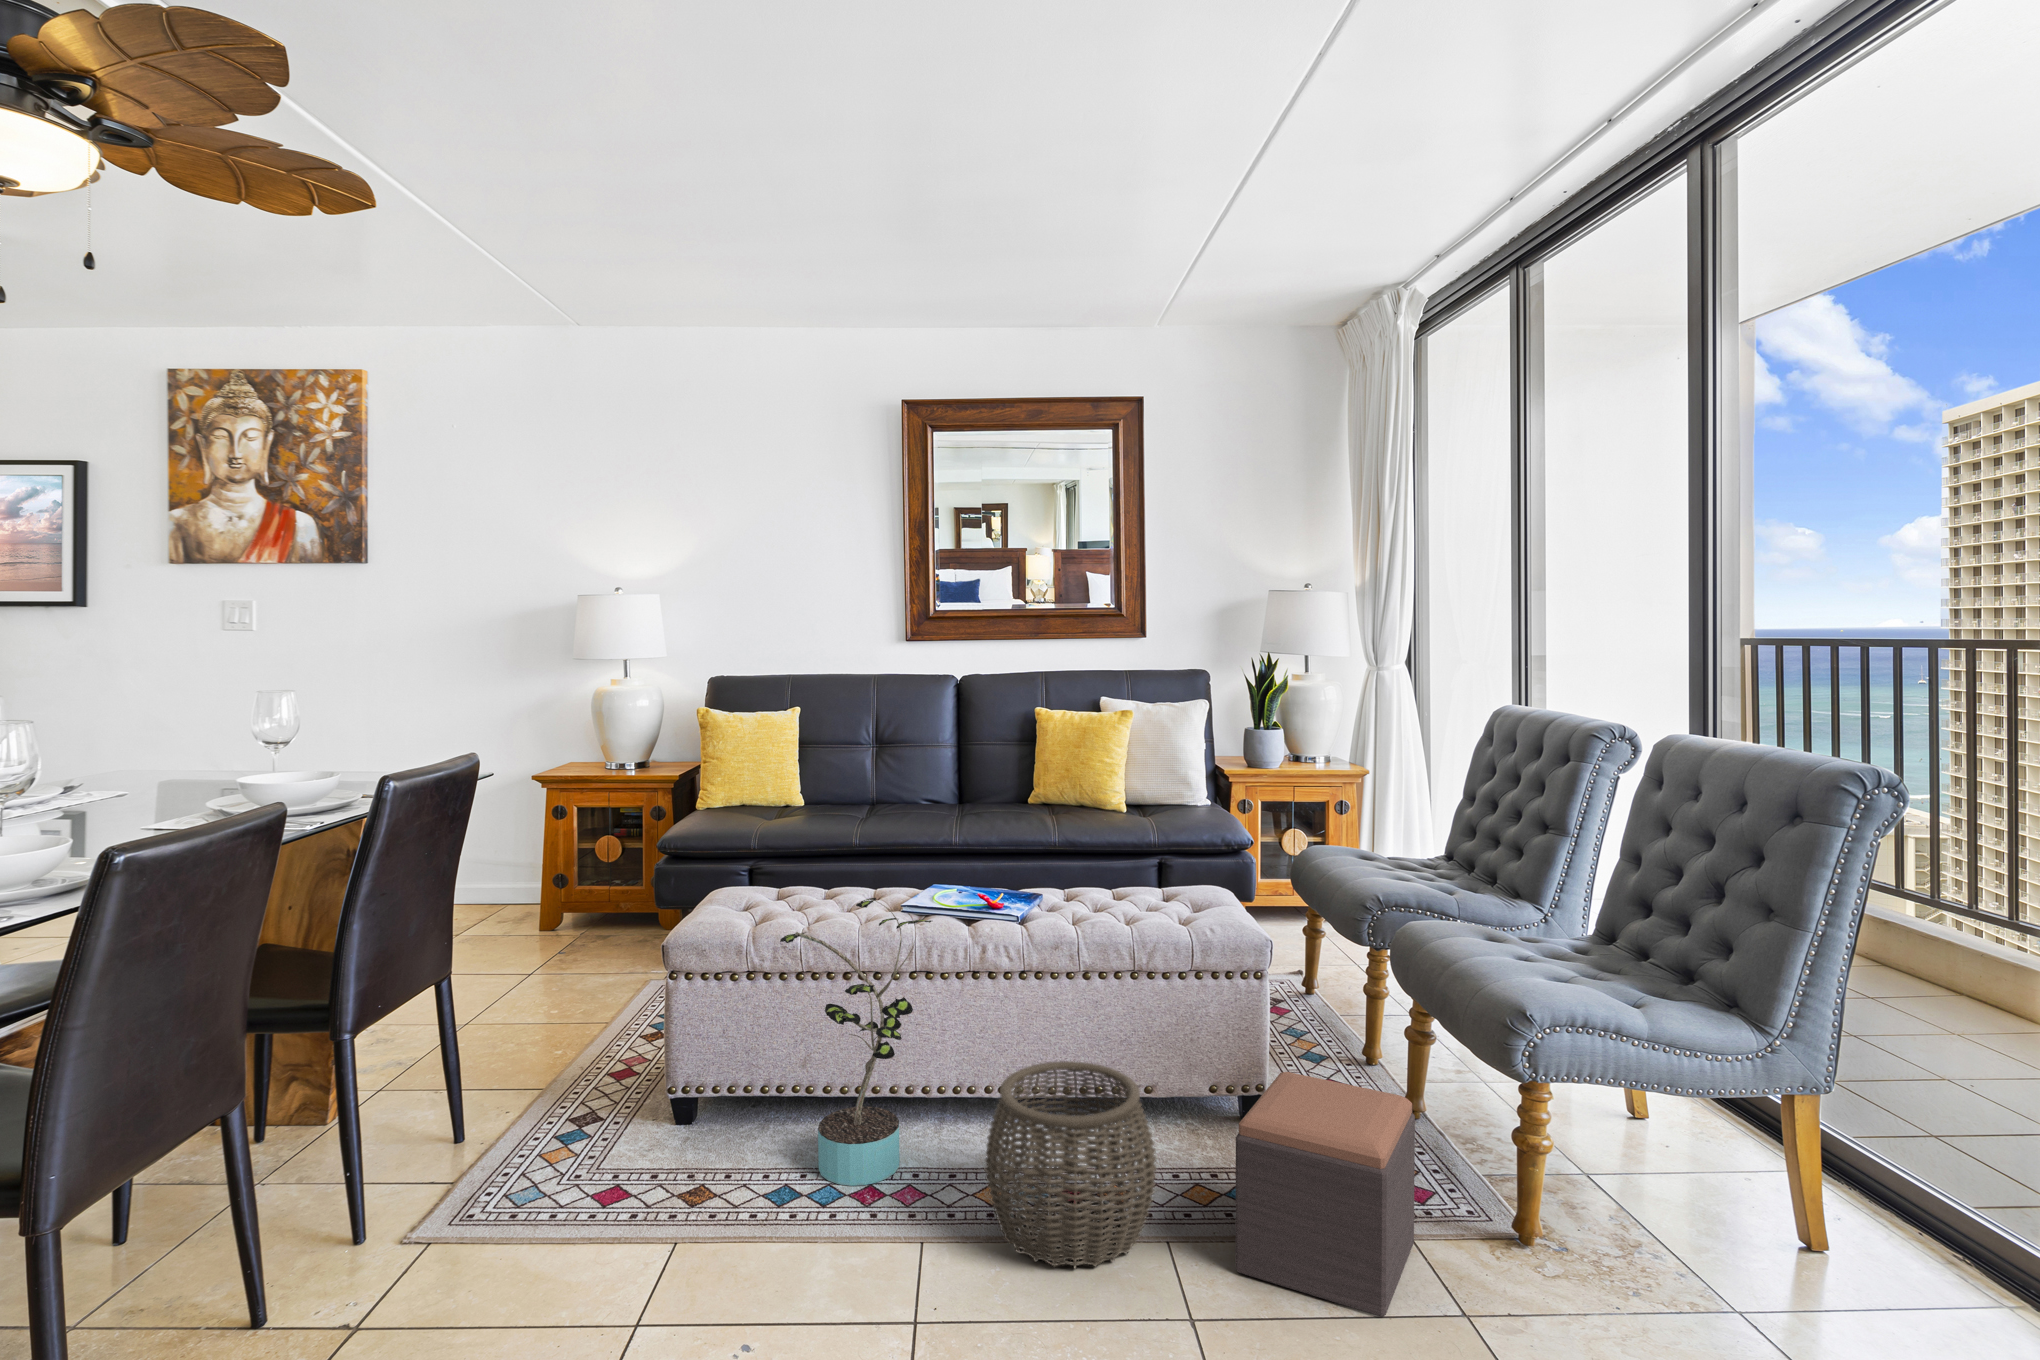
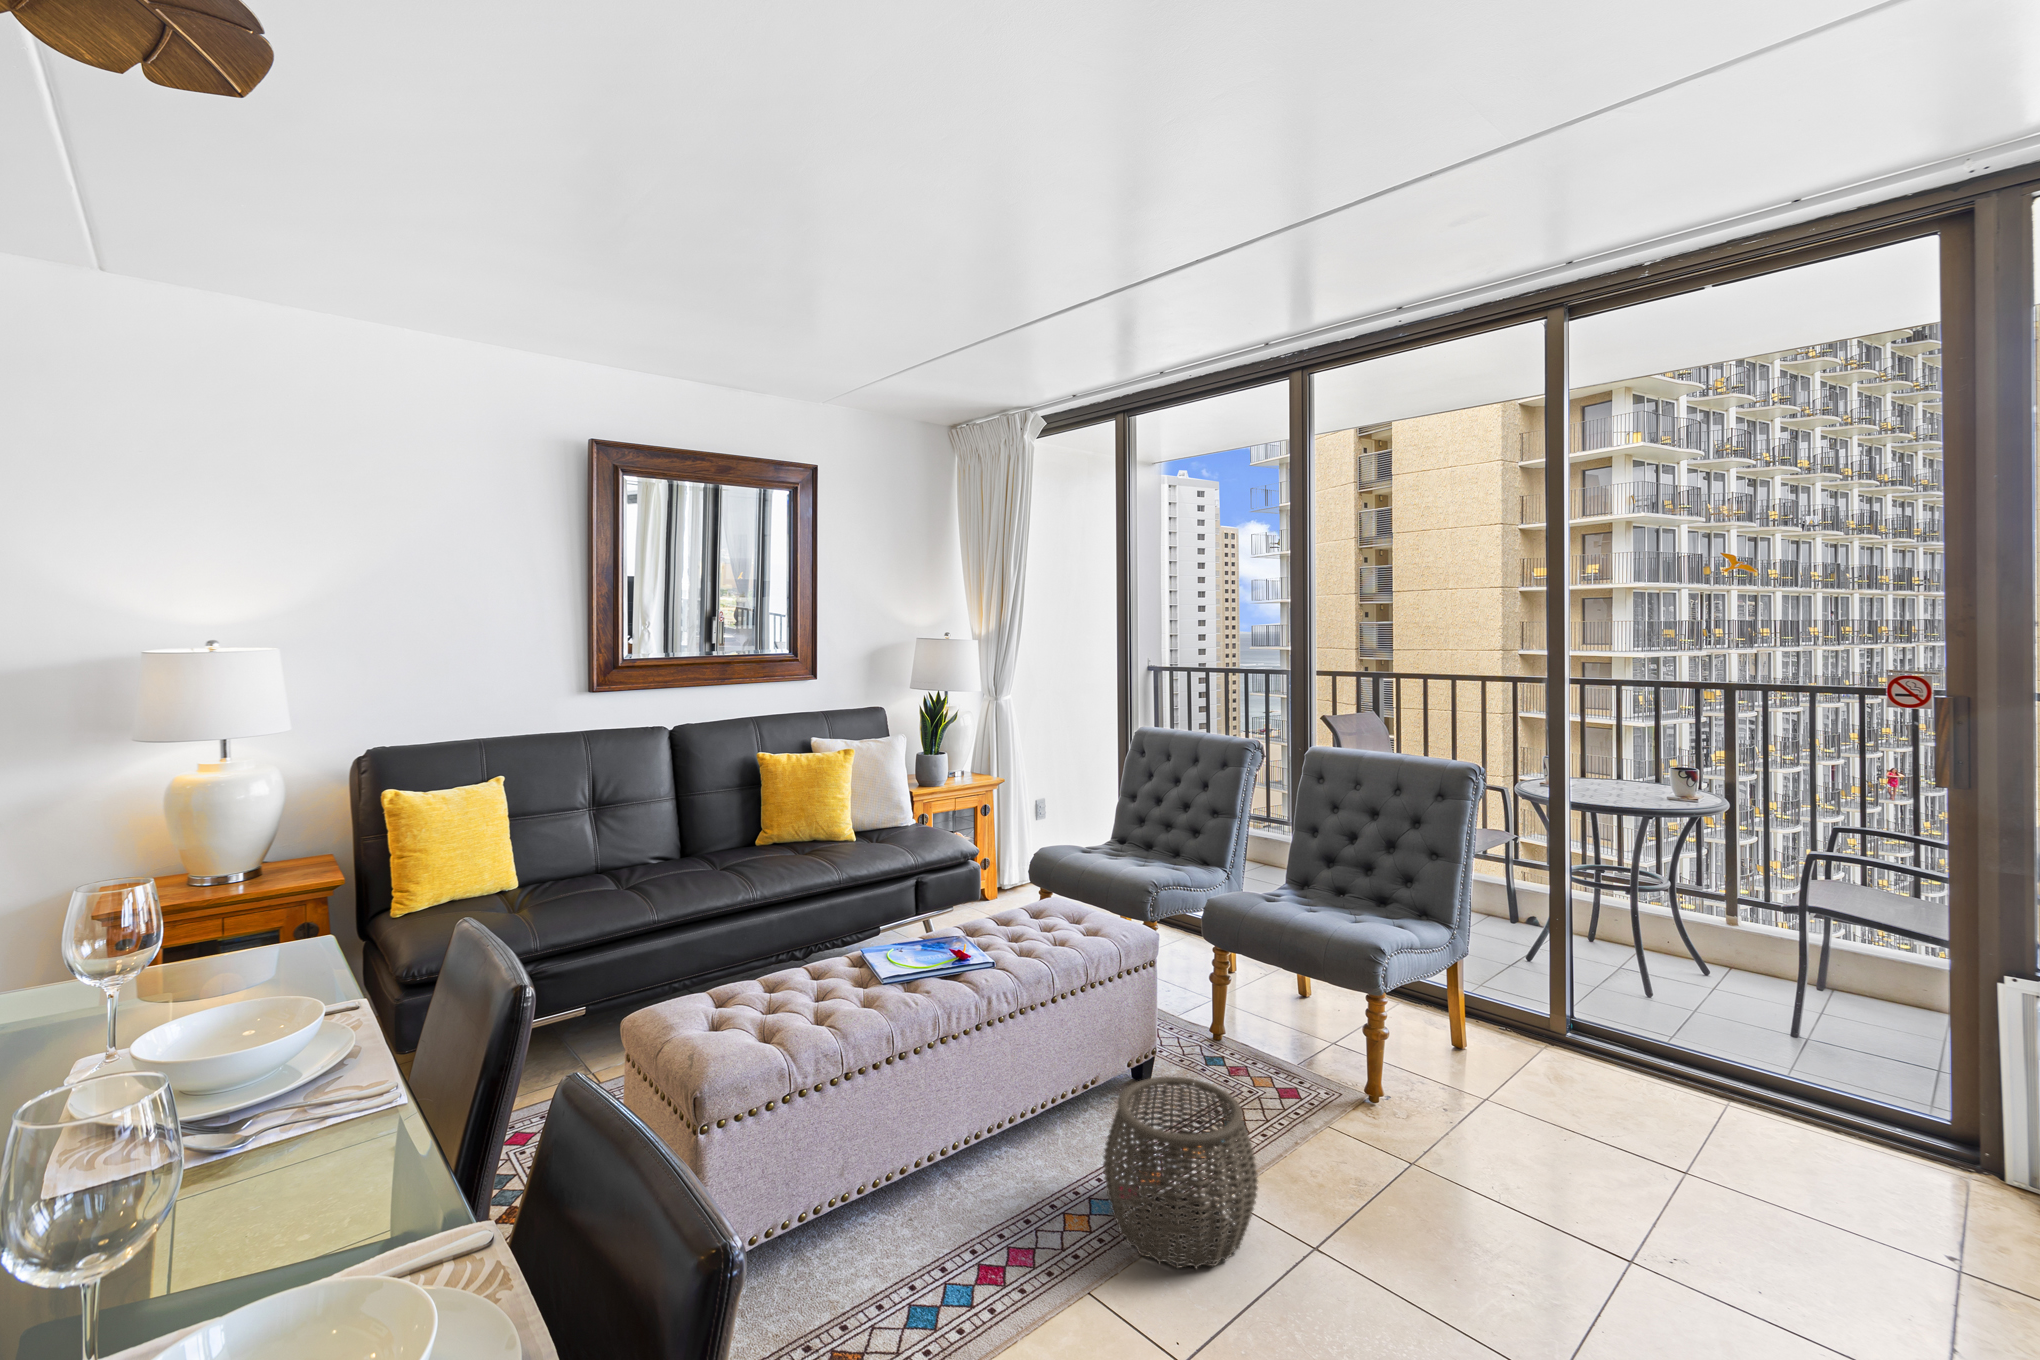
potted plant: present [780,898,931,1186] -> none [864,975,1032,1281]
footstool: present [1235,1072,1415,1317] -> none [1265,1033,1419,1208]

